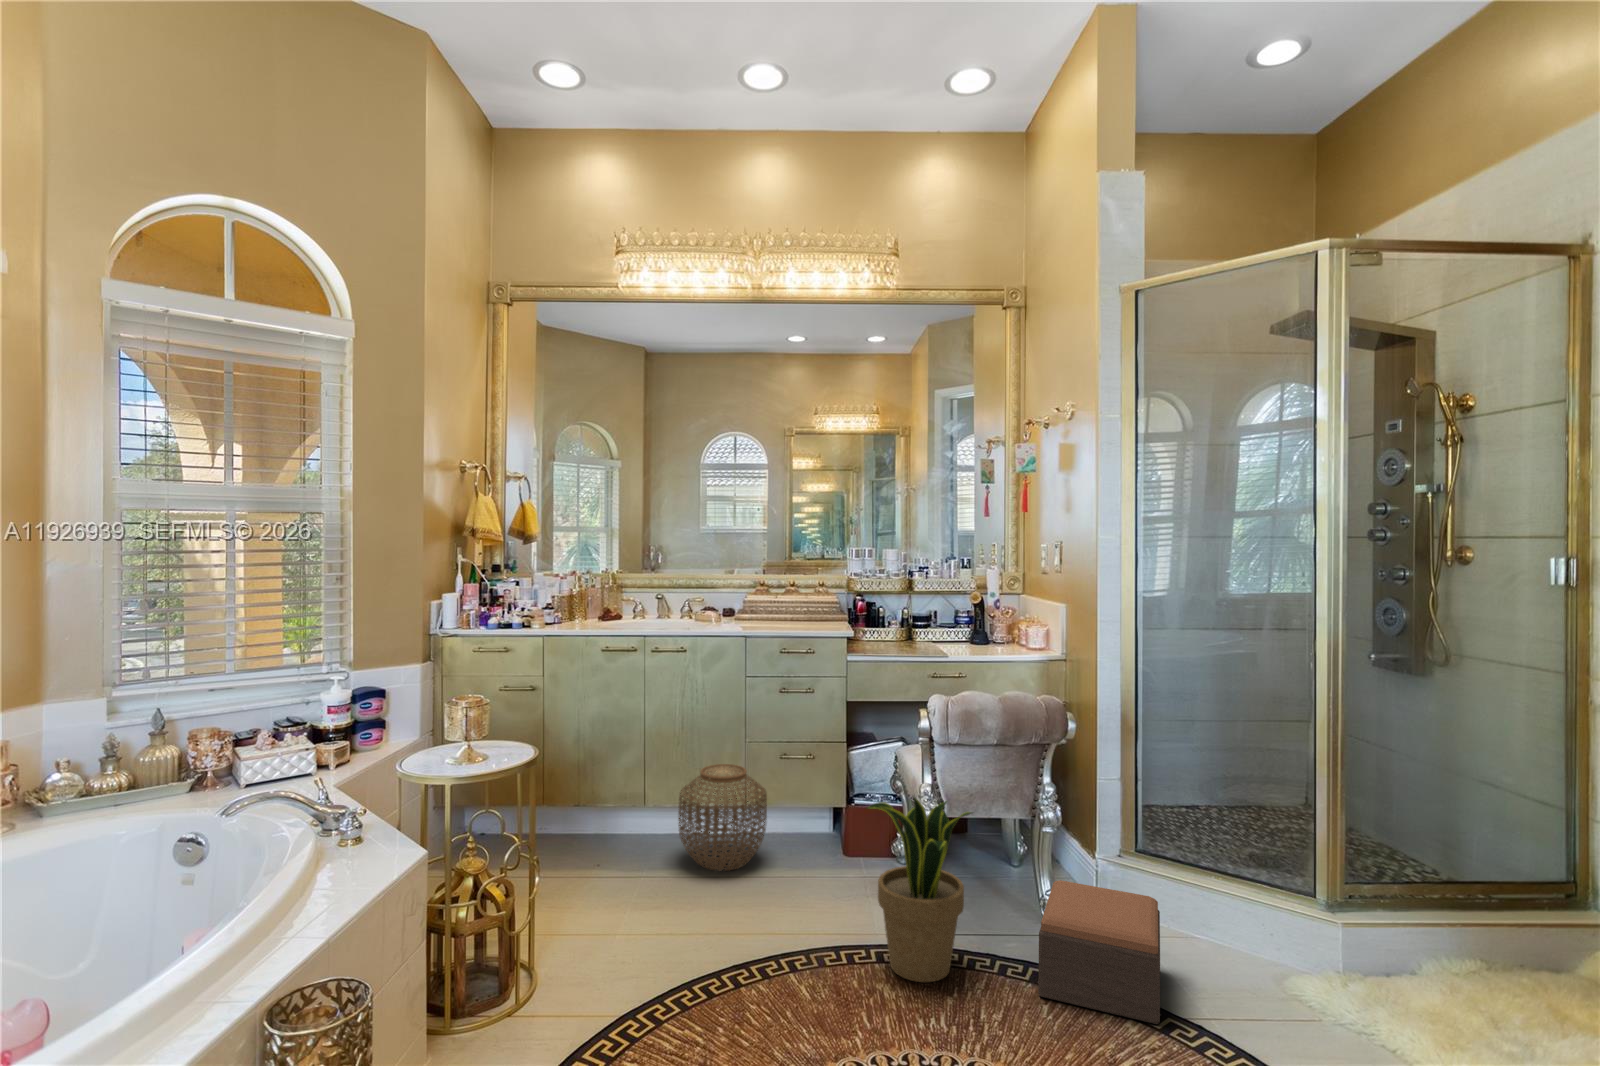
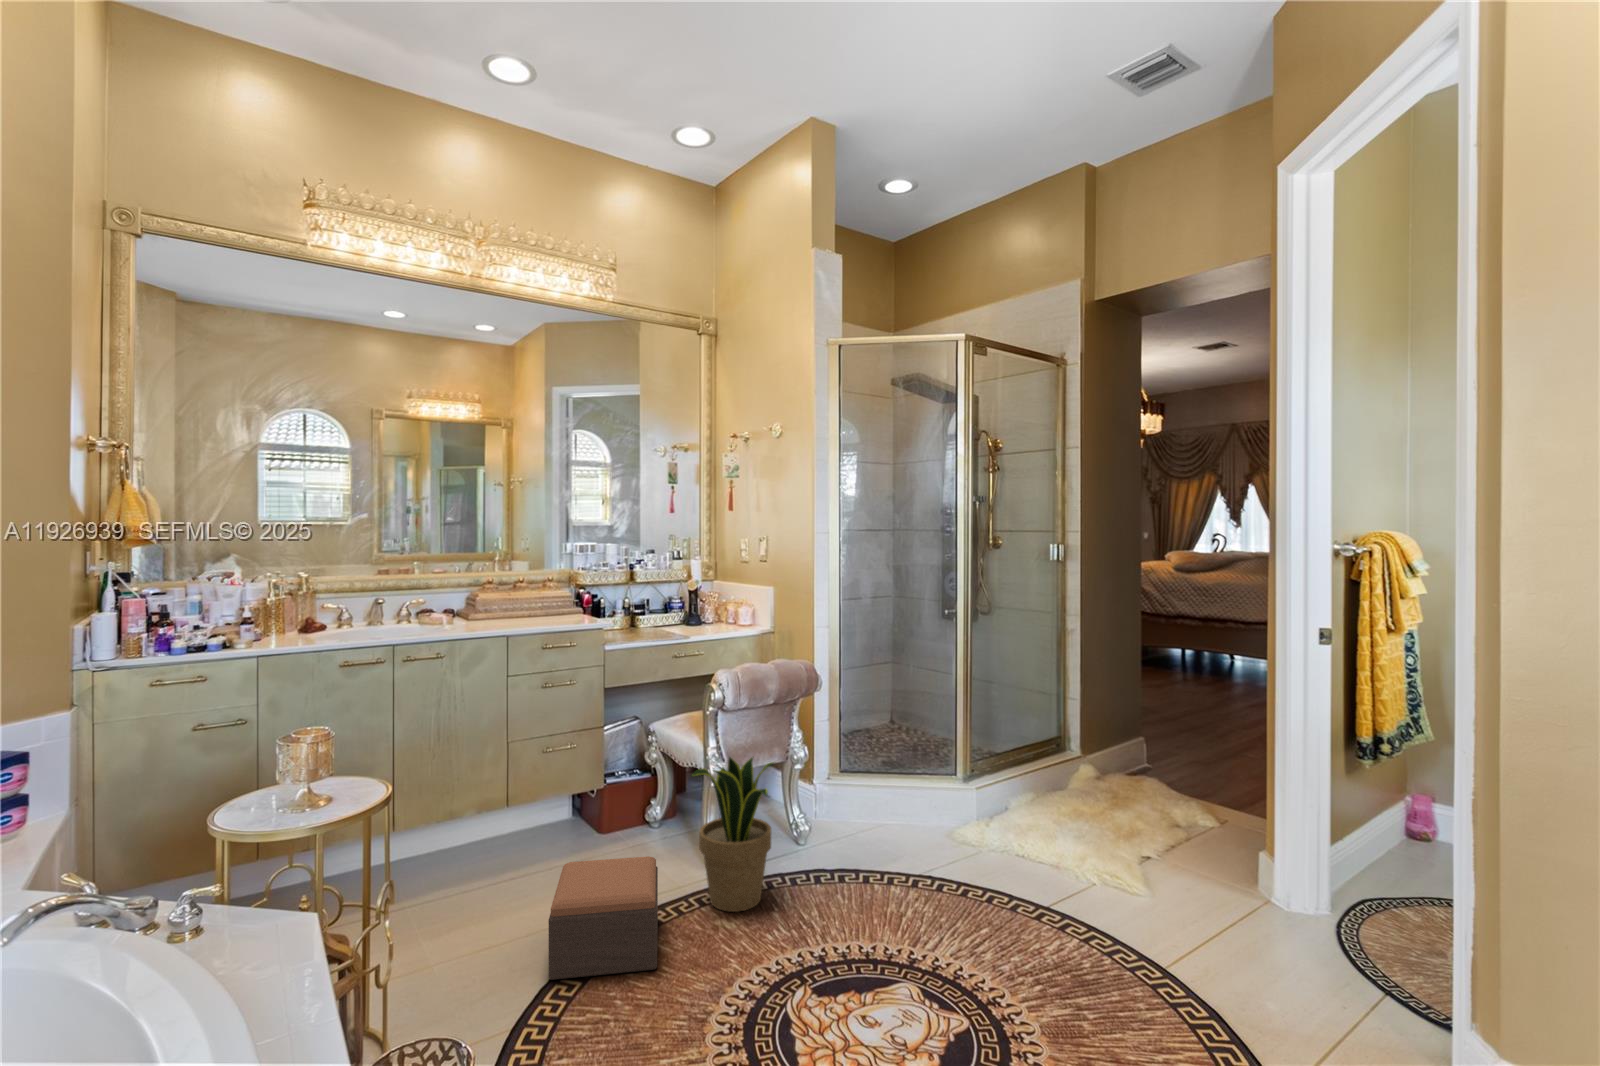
woven basket: present [678,764,767,871] -> none [437,769,534,879]
footstool: present [1038,880,1160,1024] -> present [549,856,658,980]

